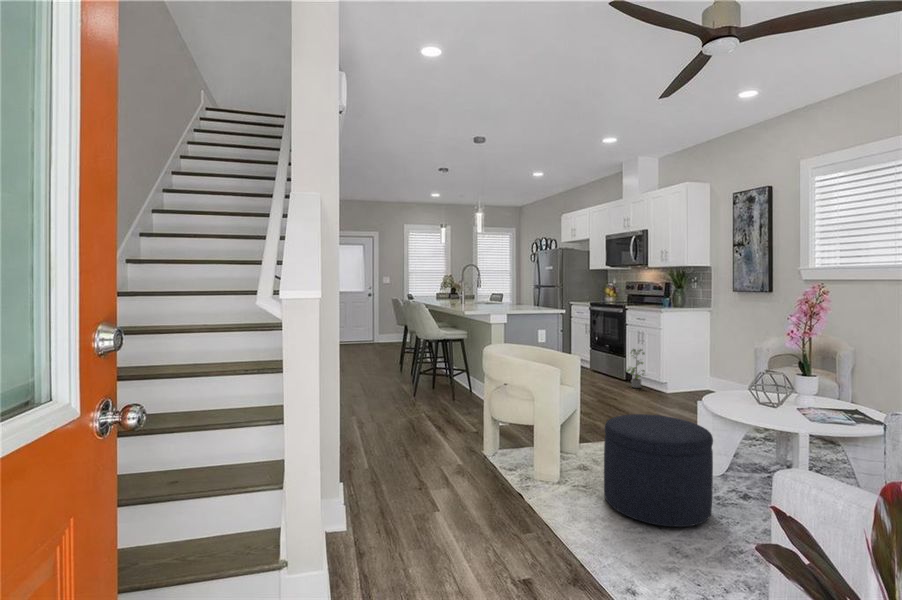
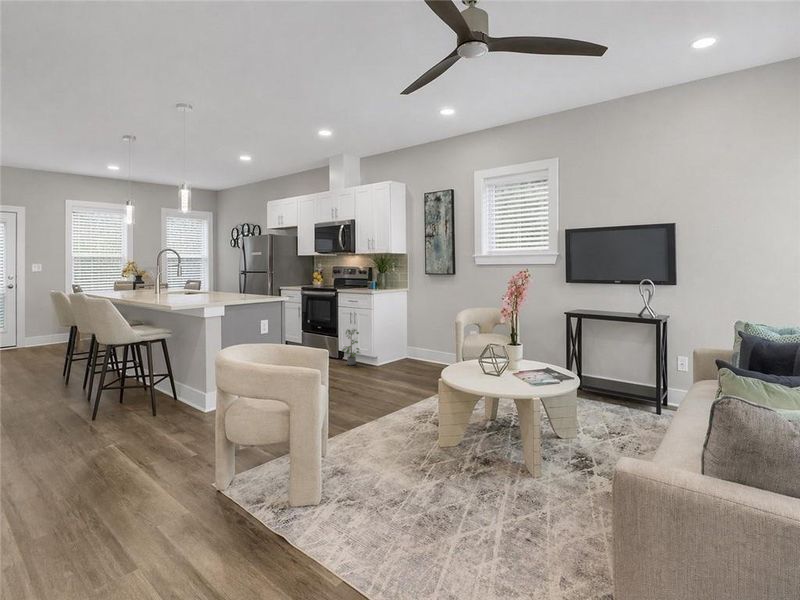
ottoman: present [604,414,713,527] -> none [378,408,487,541]

